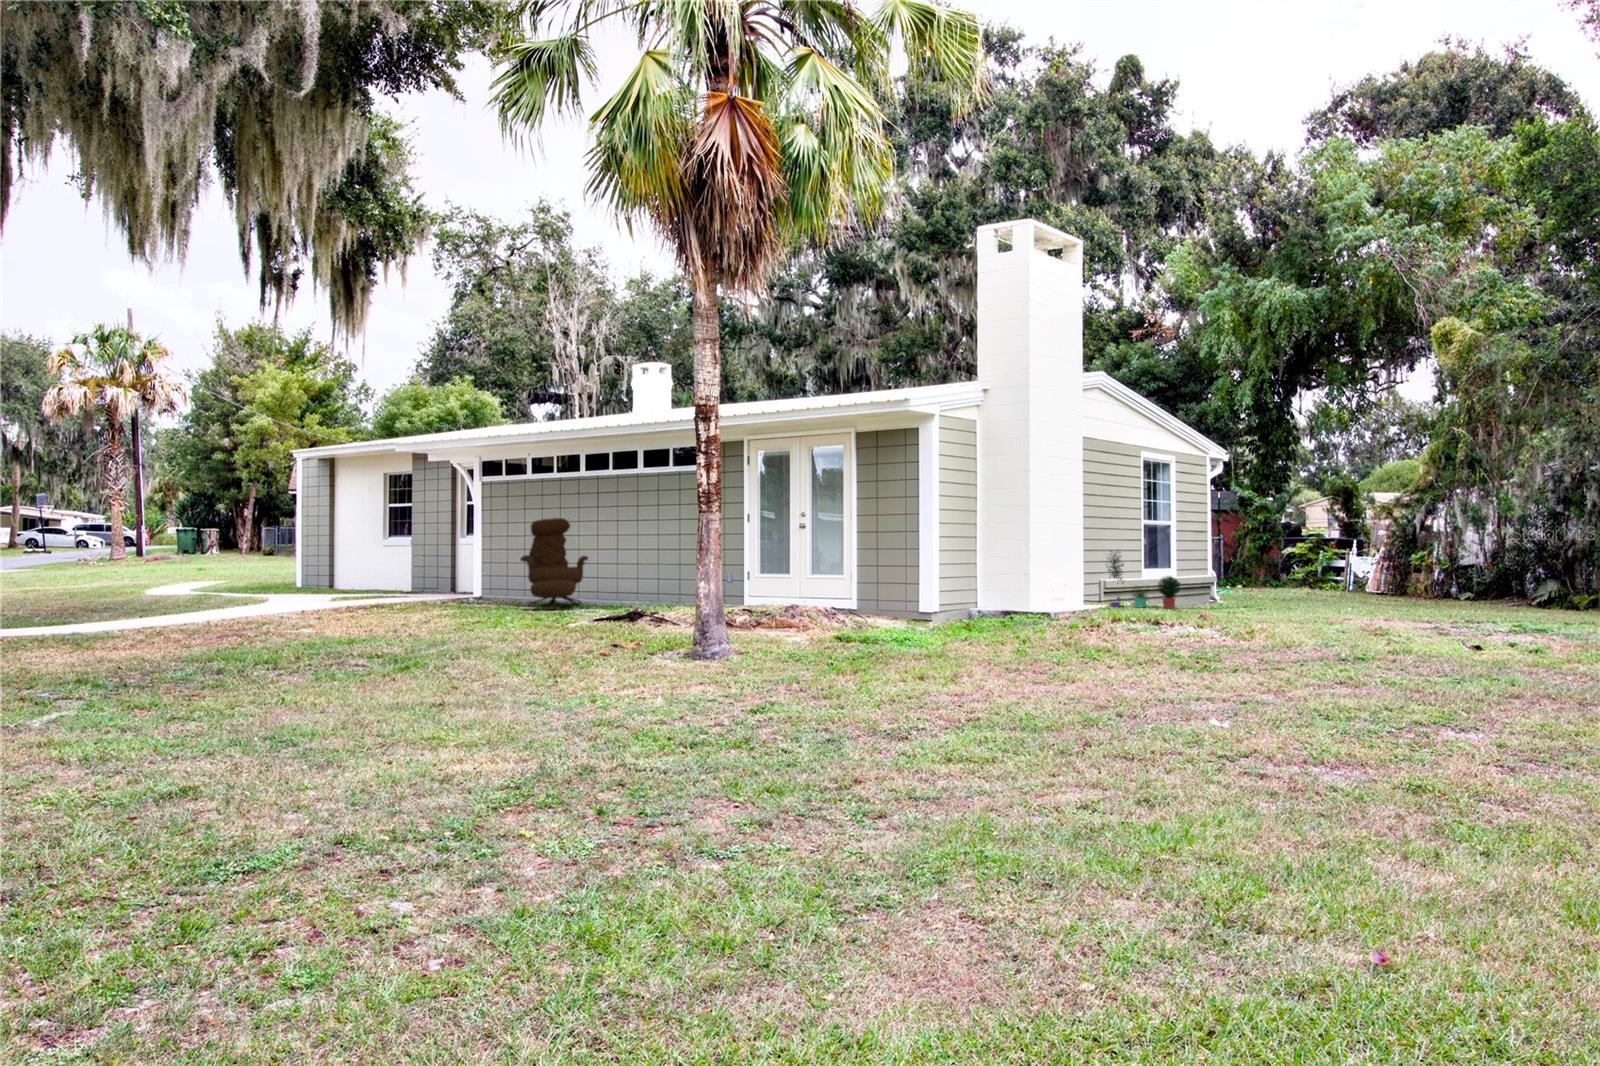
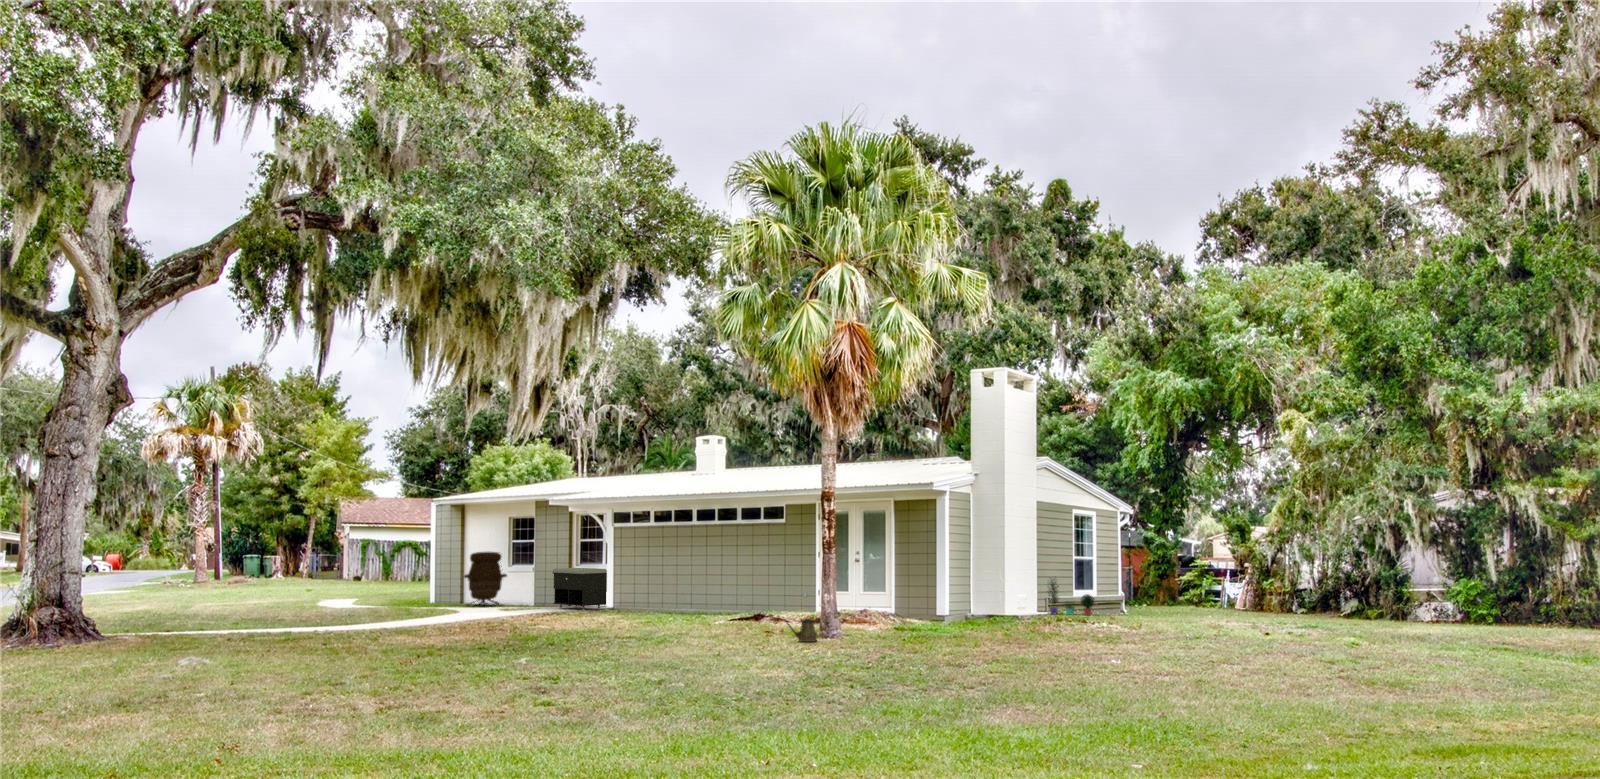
lounge chair: present [520,518,588,610] -> present [464,552,507,606]
storage bench: none [416,540,484,598] -> present [553,568,607,610]
watering can: none [567,624,651,674] -> present [785,619,817,642]

